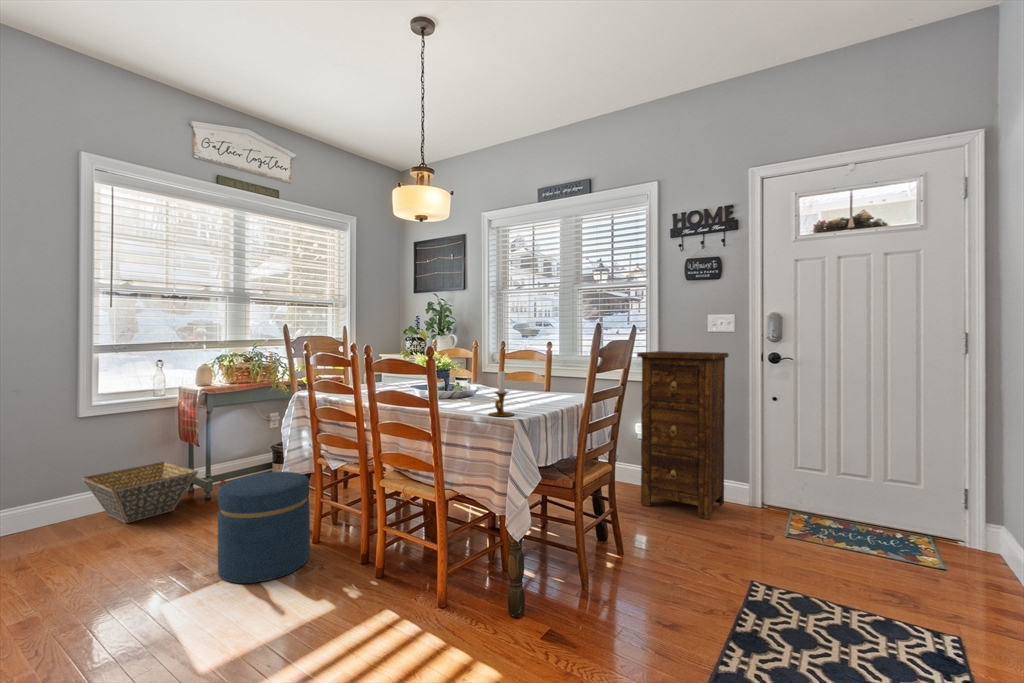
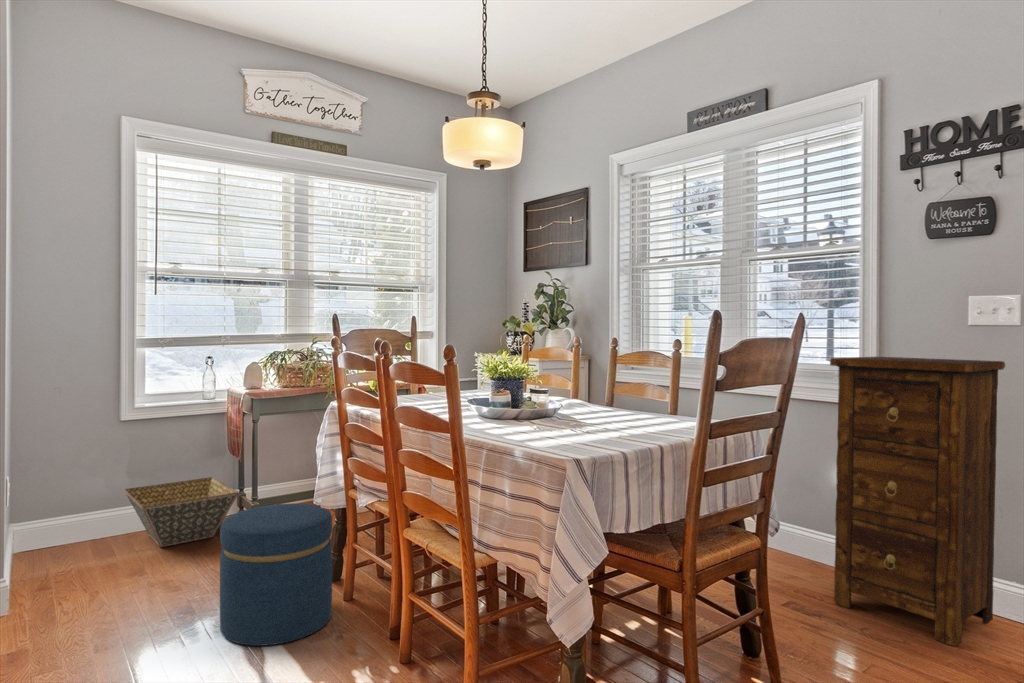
candlestick: present [489,371,514,416] -> none [538,384,578,453]

